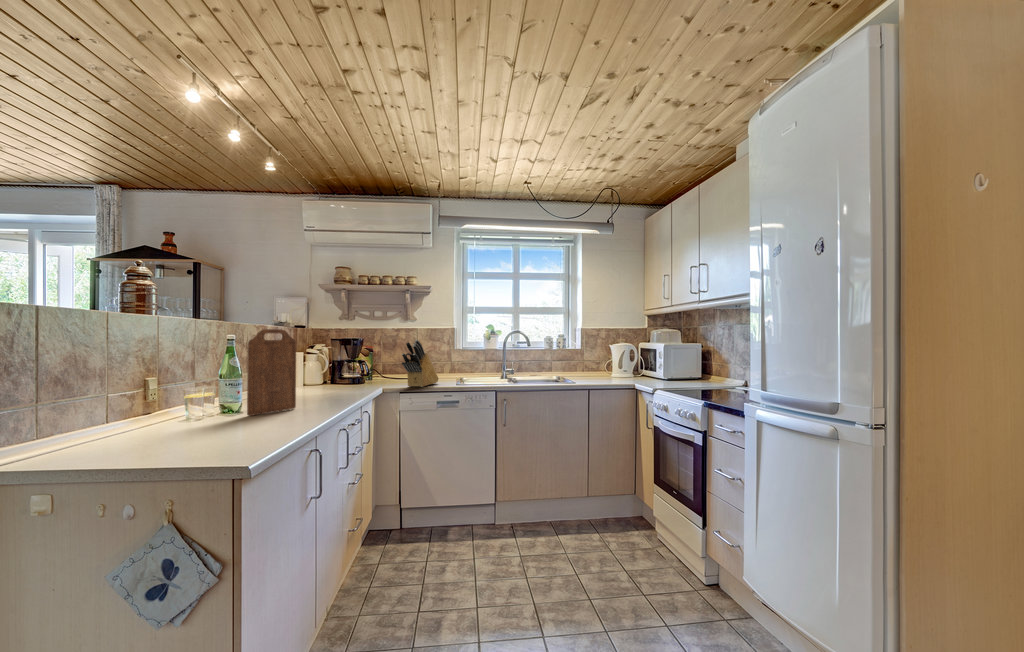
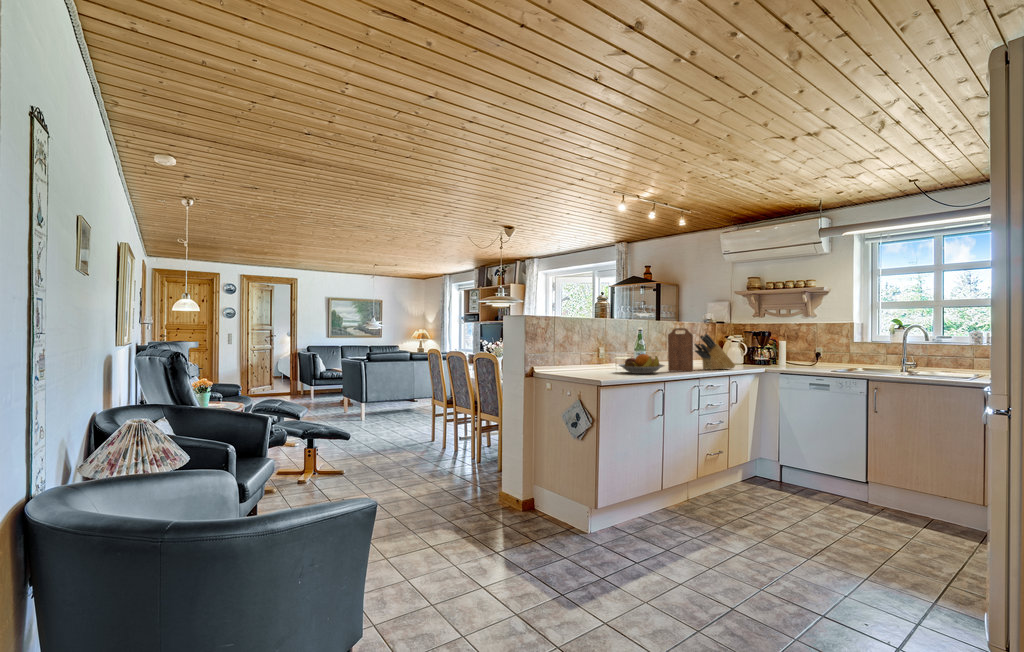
knife block: present [402,340,439,387] -> present [695,334,735,370]
fruit bowl: none [115,388,252,440] -> present [619,354,664,374]

